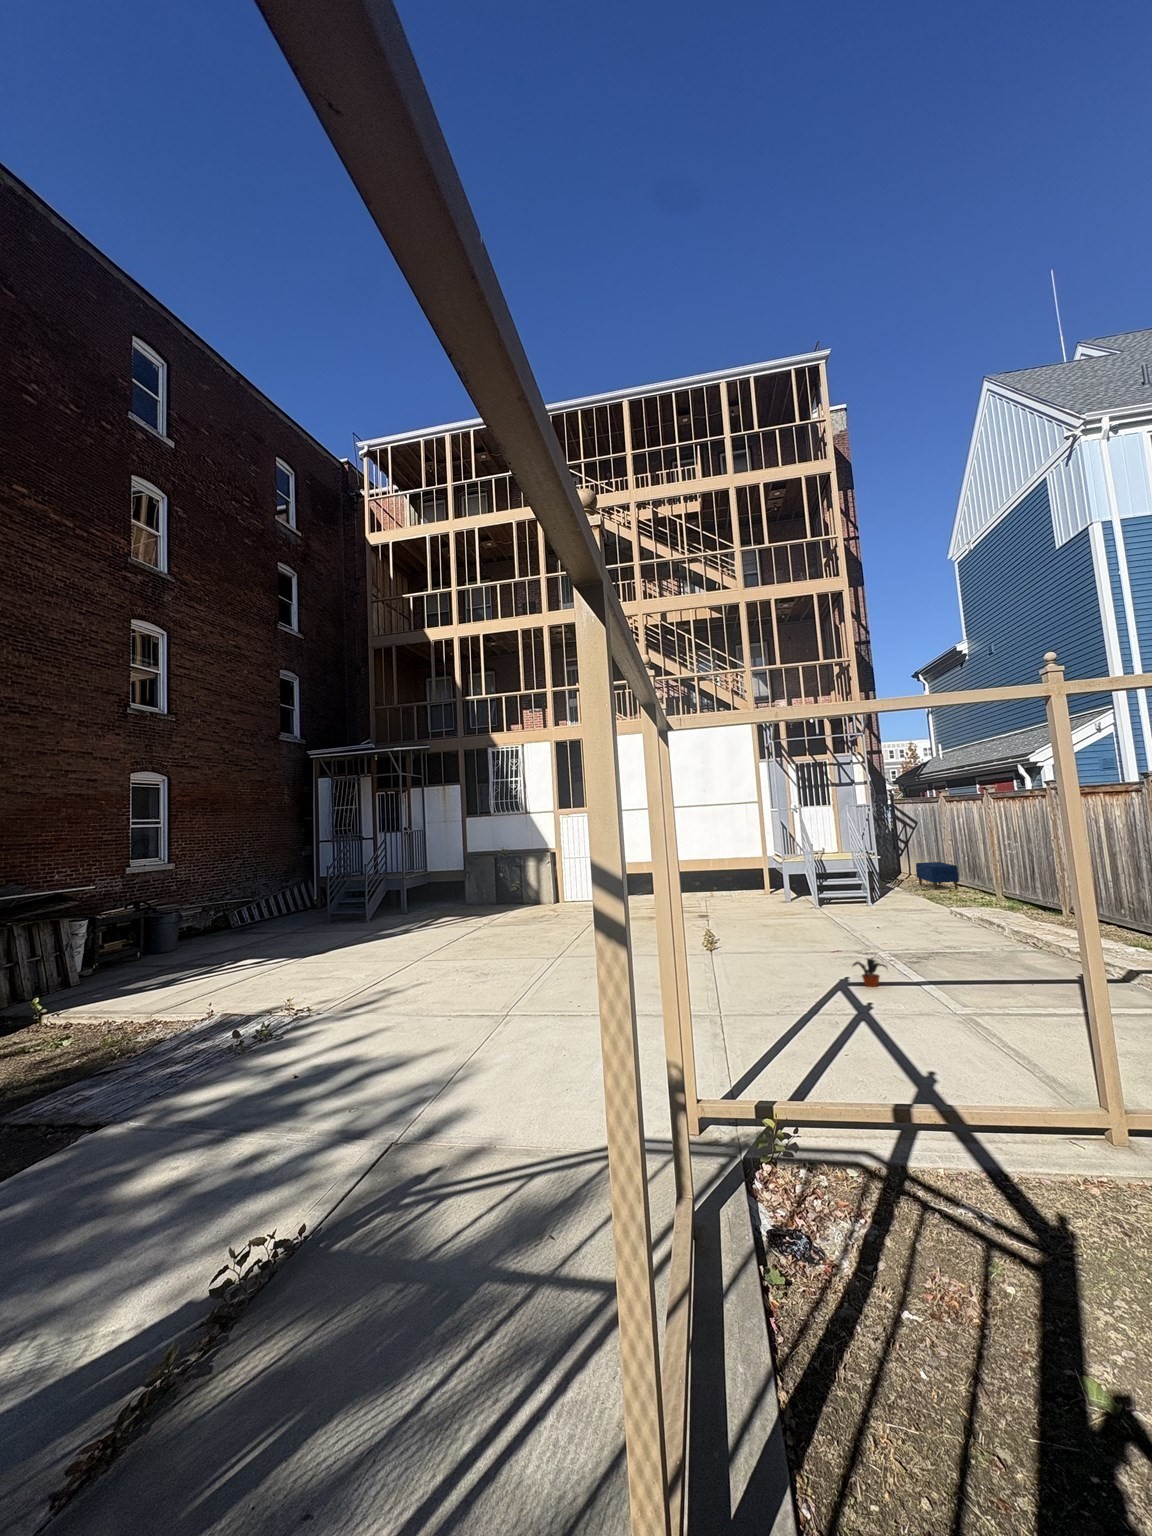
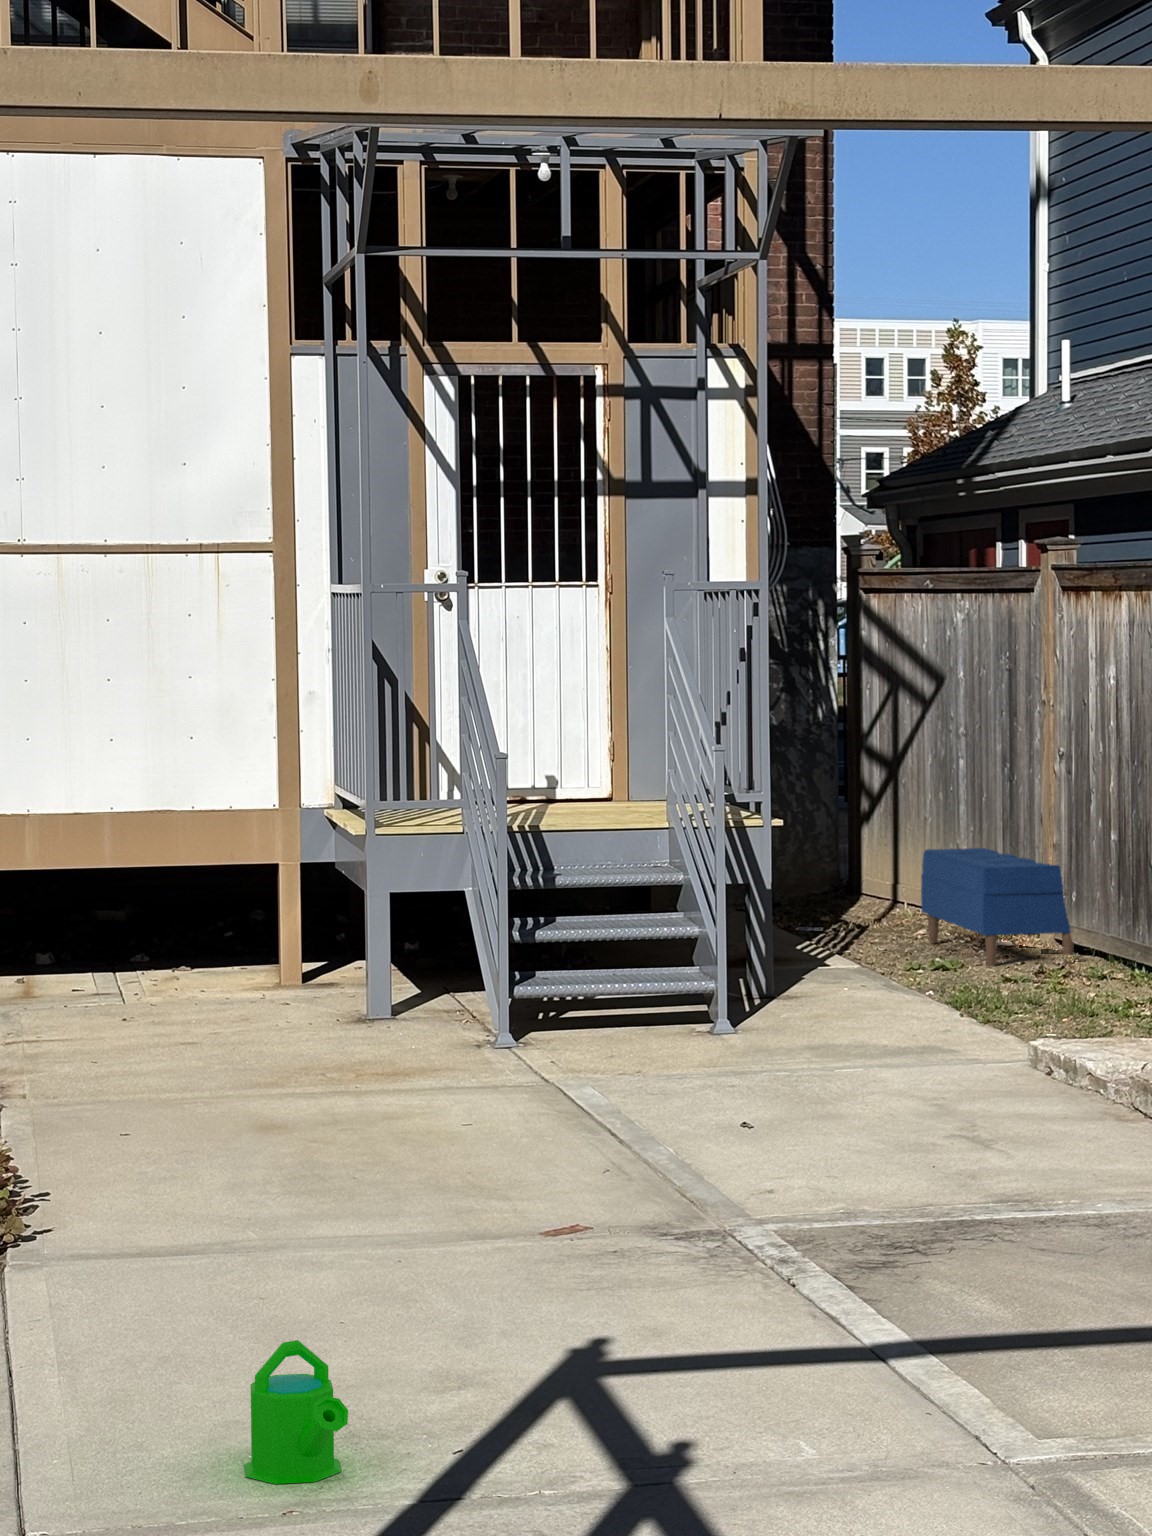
watering can: none [782,957,803,984] -> present [244,1340,348,1484]
potted plant: present [852,958,887,987] -> none [596,1332,769,1482]

